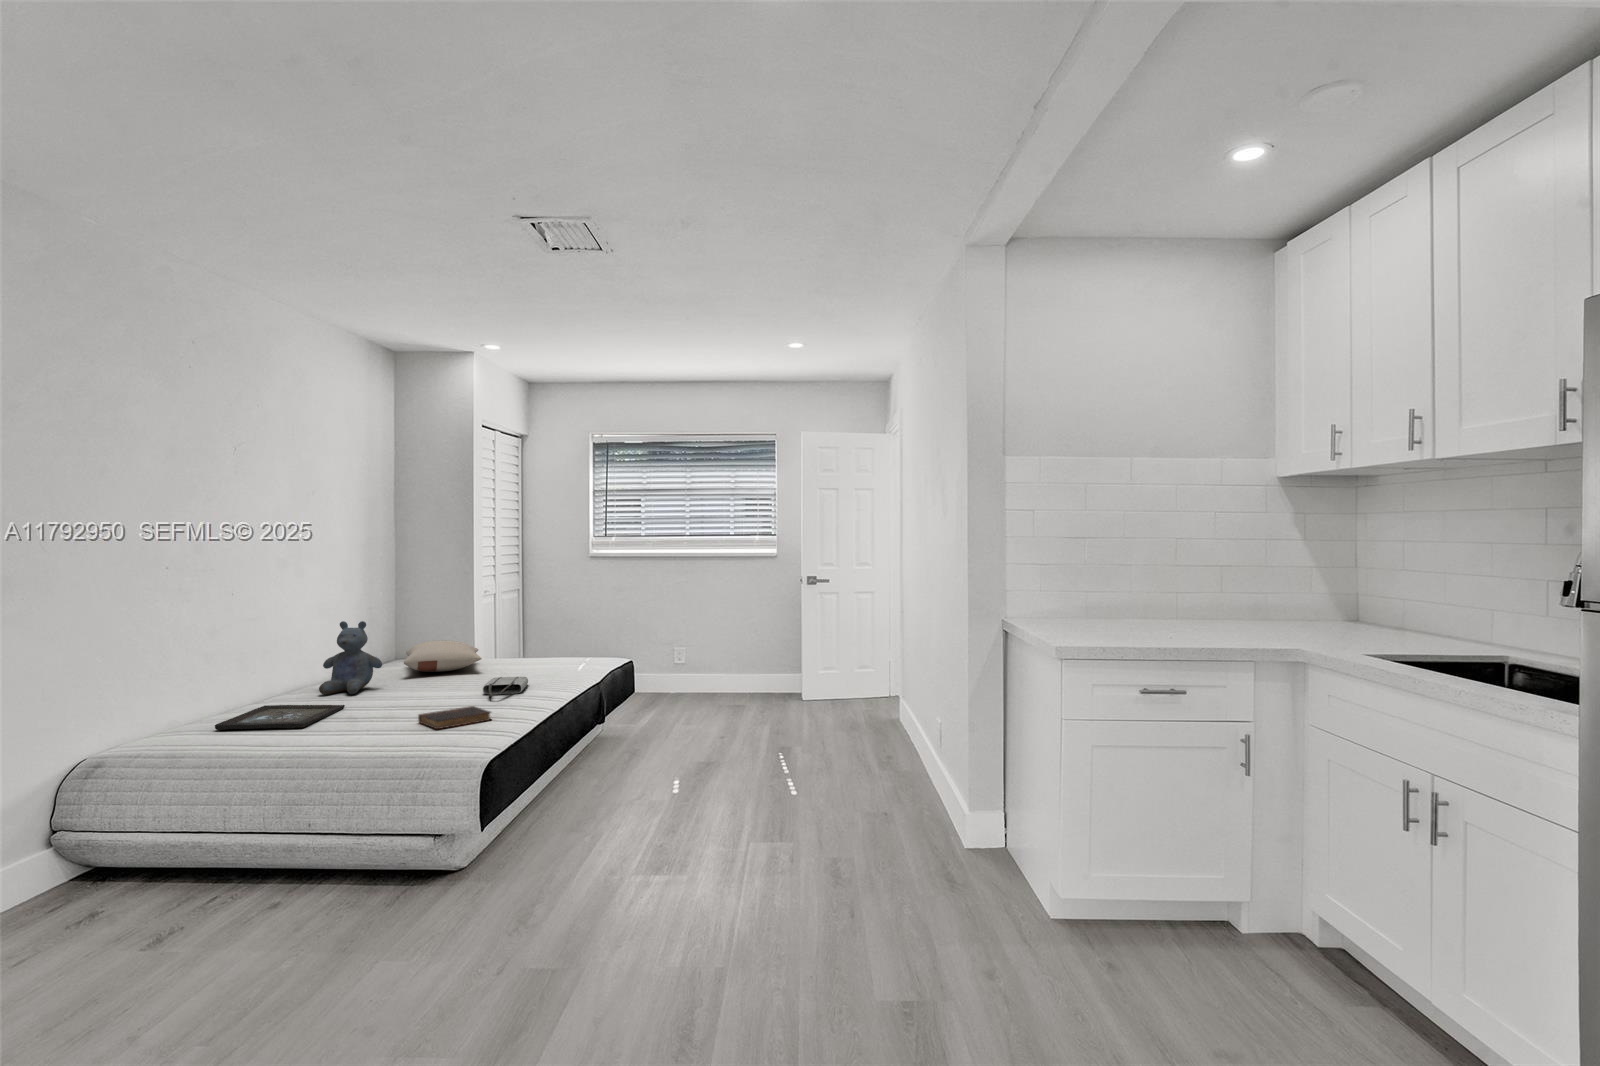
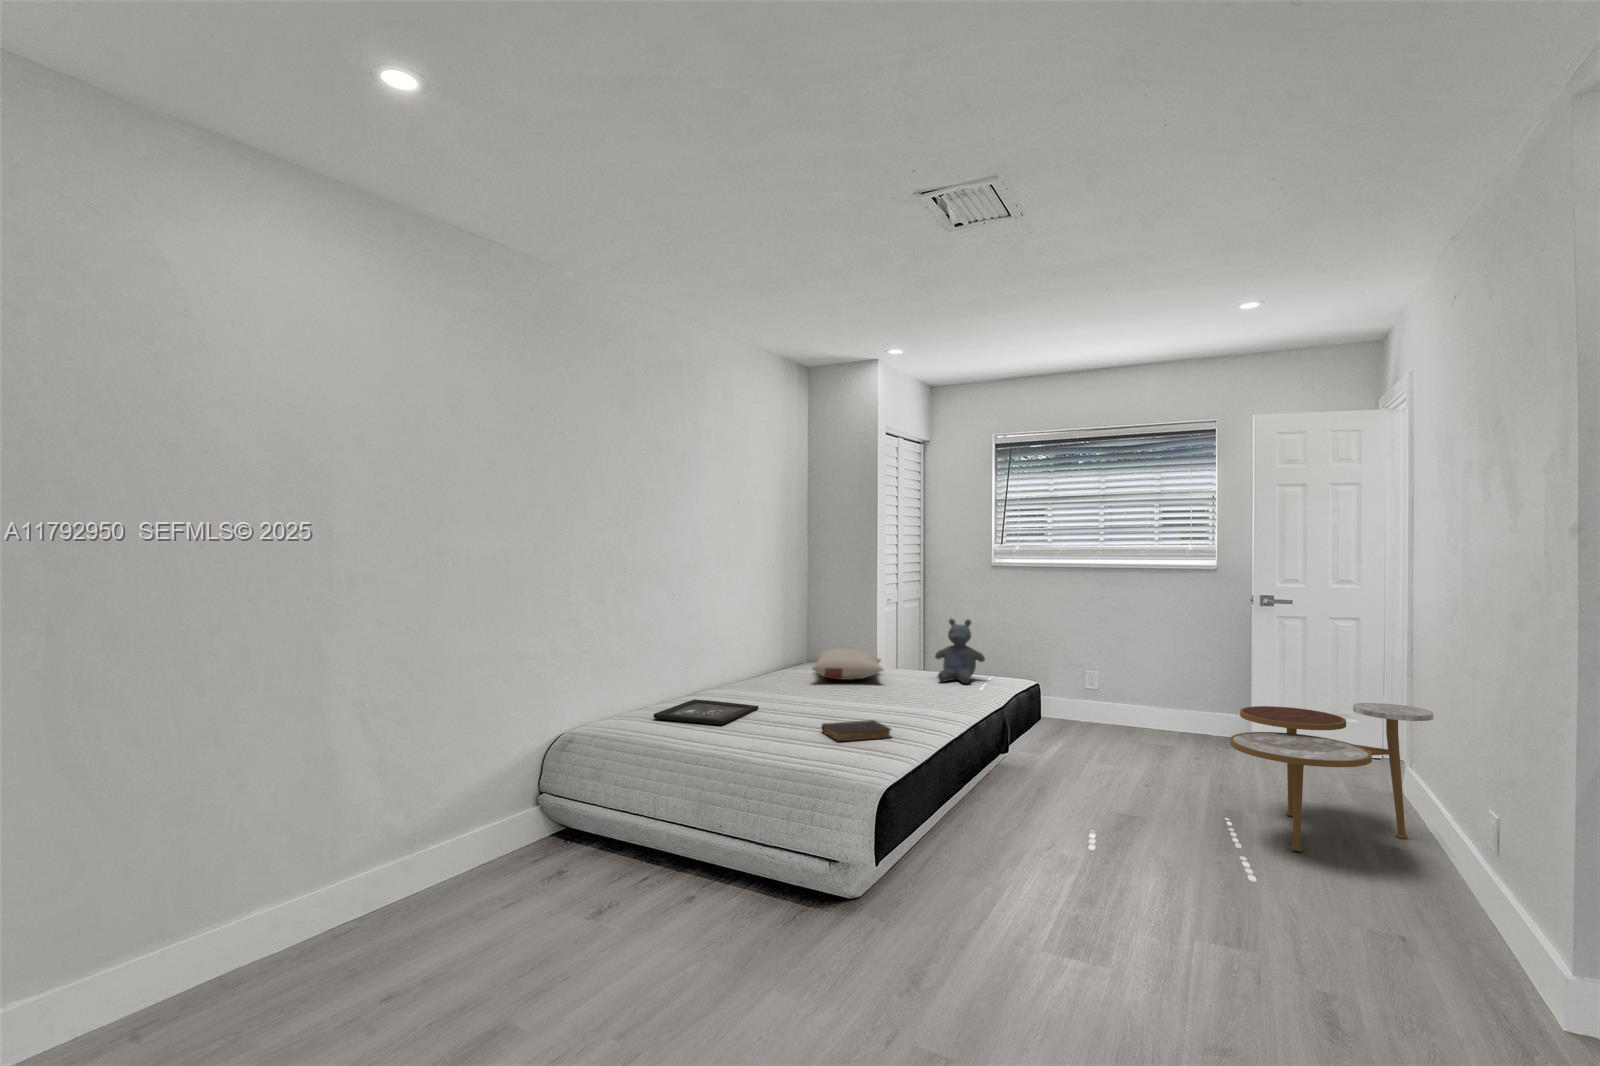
stuffed bear: present [319,621,382,694] -> present [935,619,985,683]
side table: none [780,654,913,772] -> present [1230,703,1433,852]
tote bag: present [483,677,528,696] -> none [884,691,929,712]

